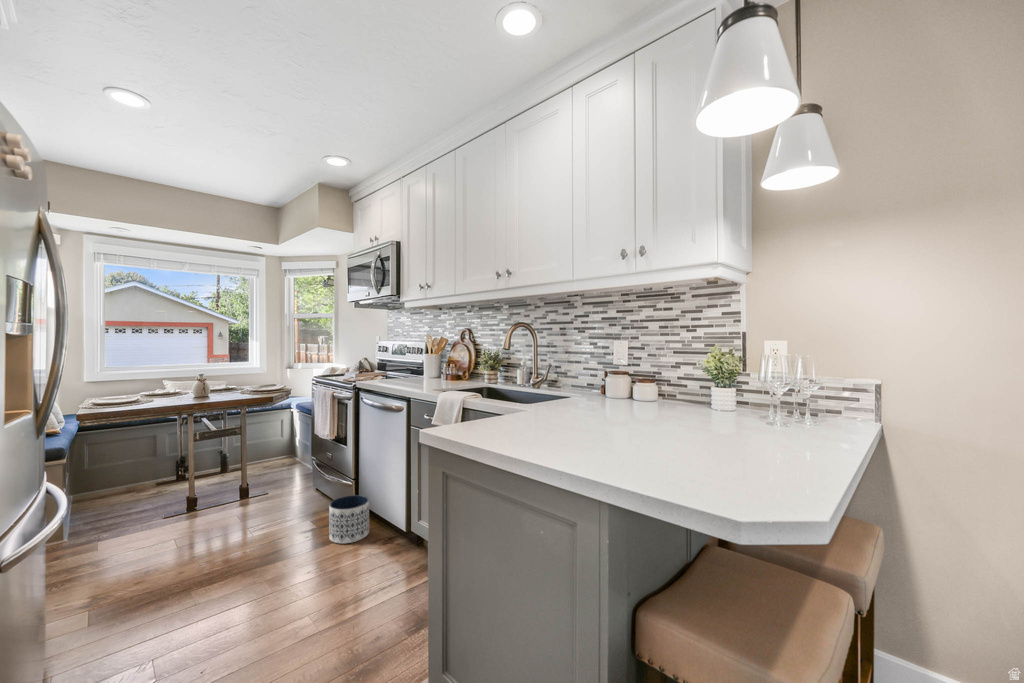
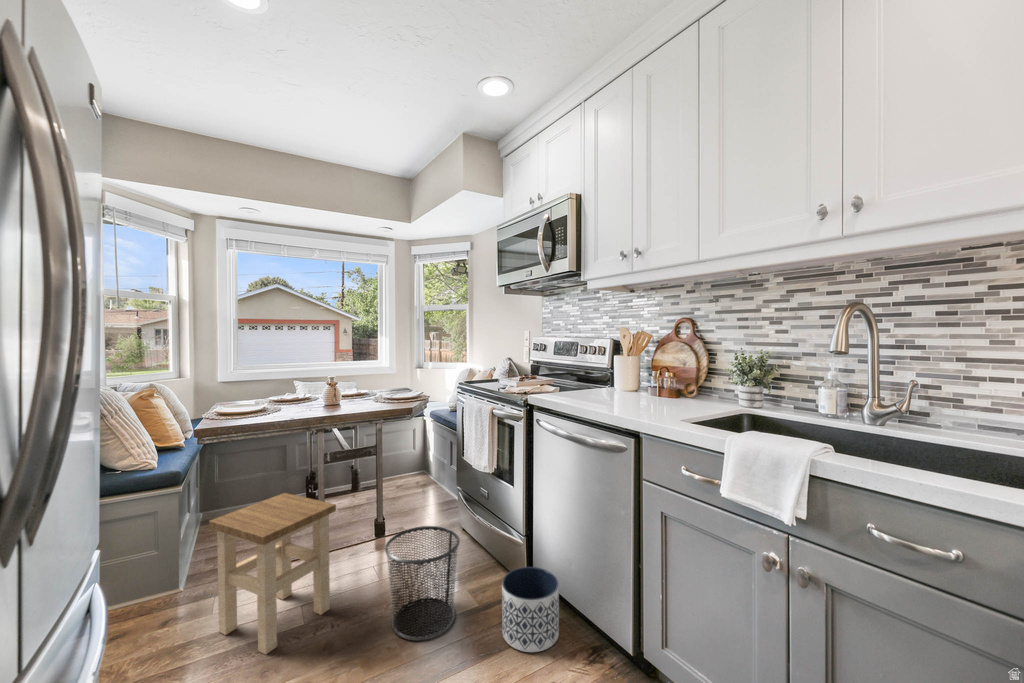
stool: none [98,459,205,565] -> present [209,493,336,654]
waste bin: none [243,475,302,547] -> present [385,526,460,640]

